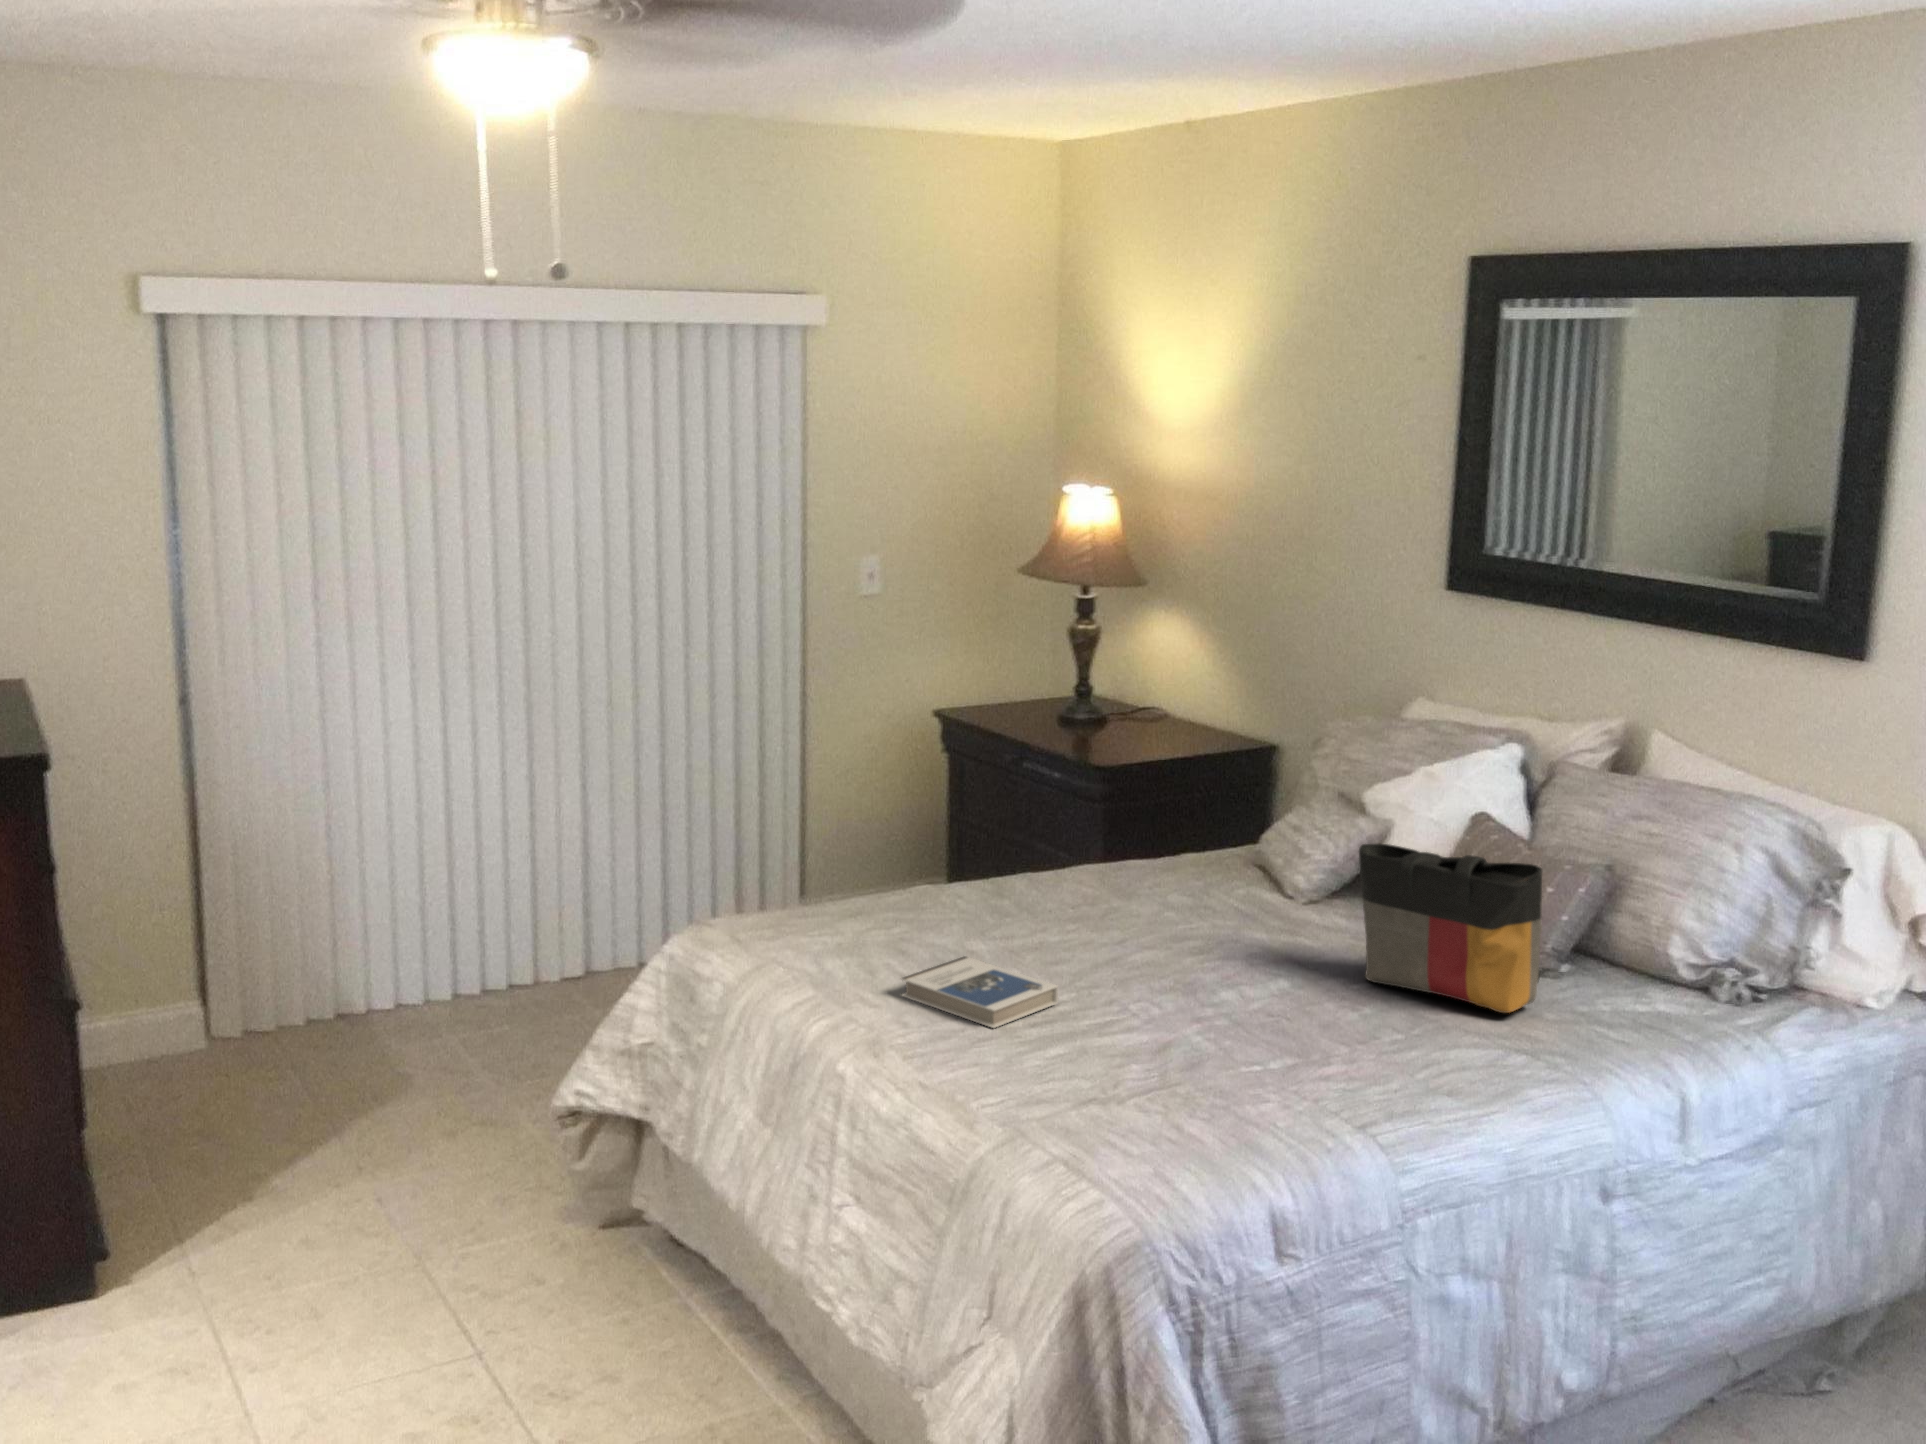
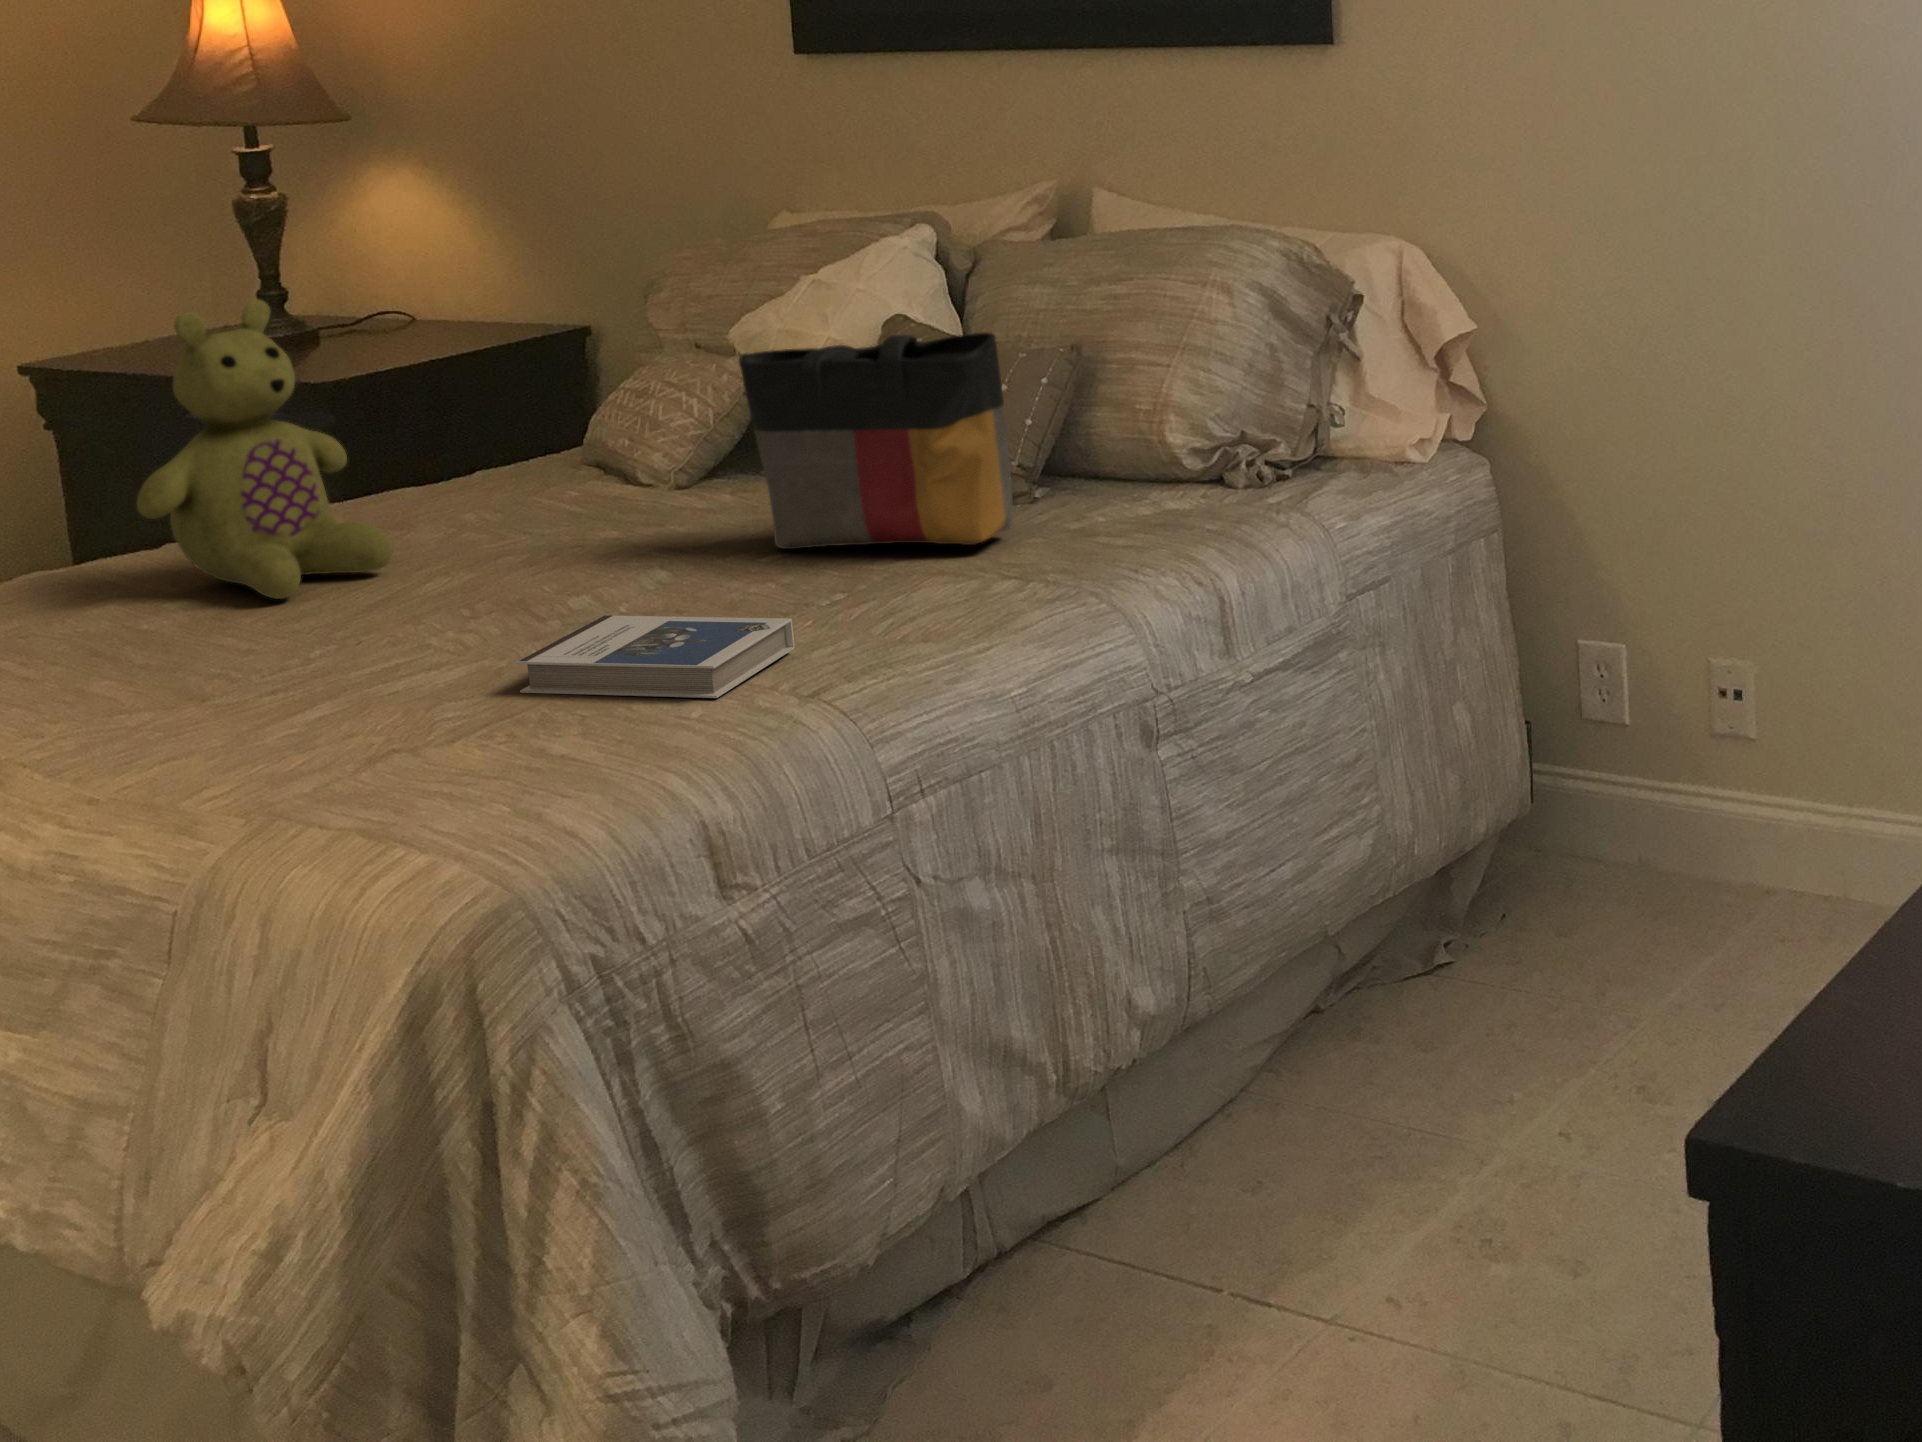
stuffed bear: none [979,753,1123,948] -> present [136,299,393,599]
hardback book: present [901,956,1058,1028] -> present [517,615,795,698]

